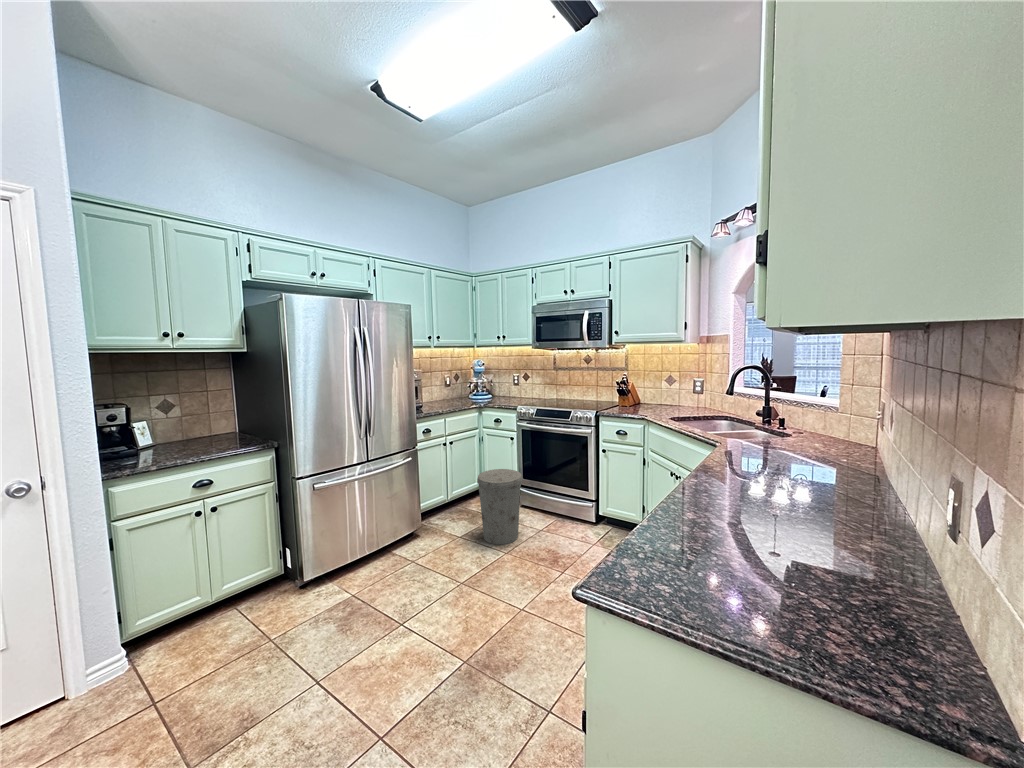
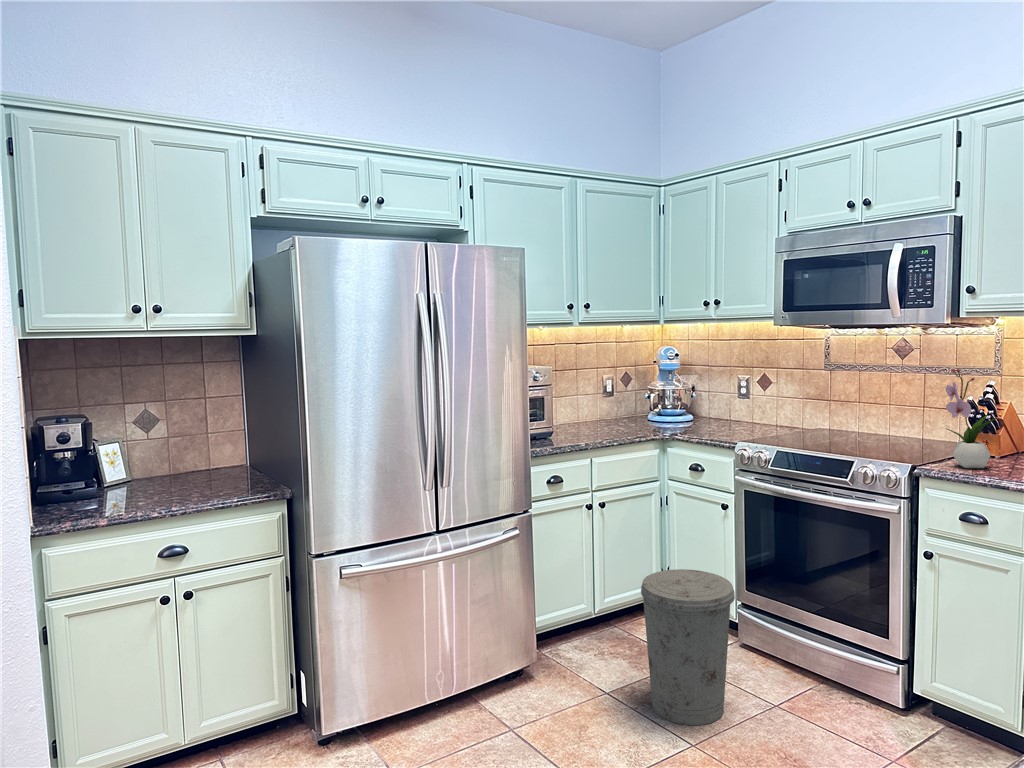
flower arrangement: none [608,368,628,411] -> present [946,369,996,468]

